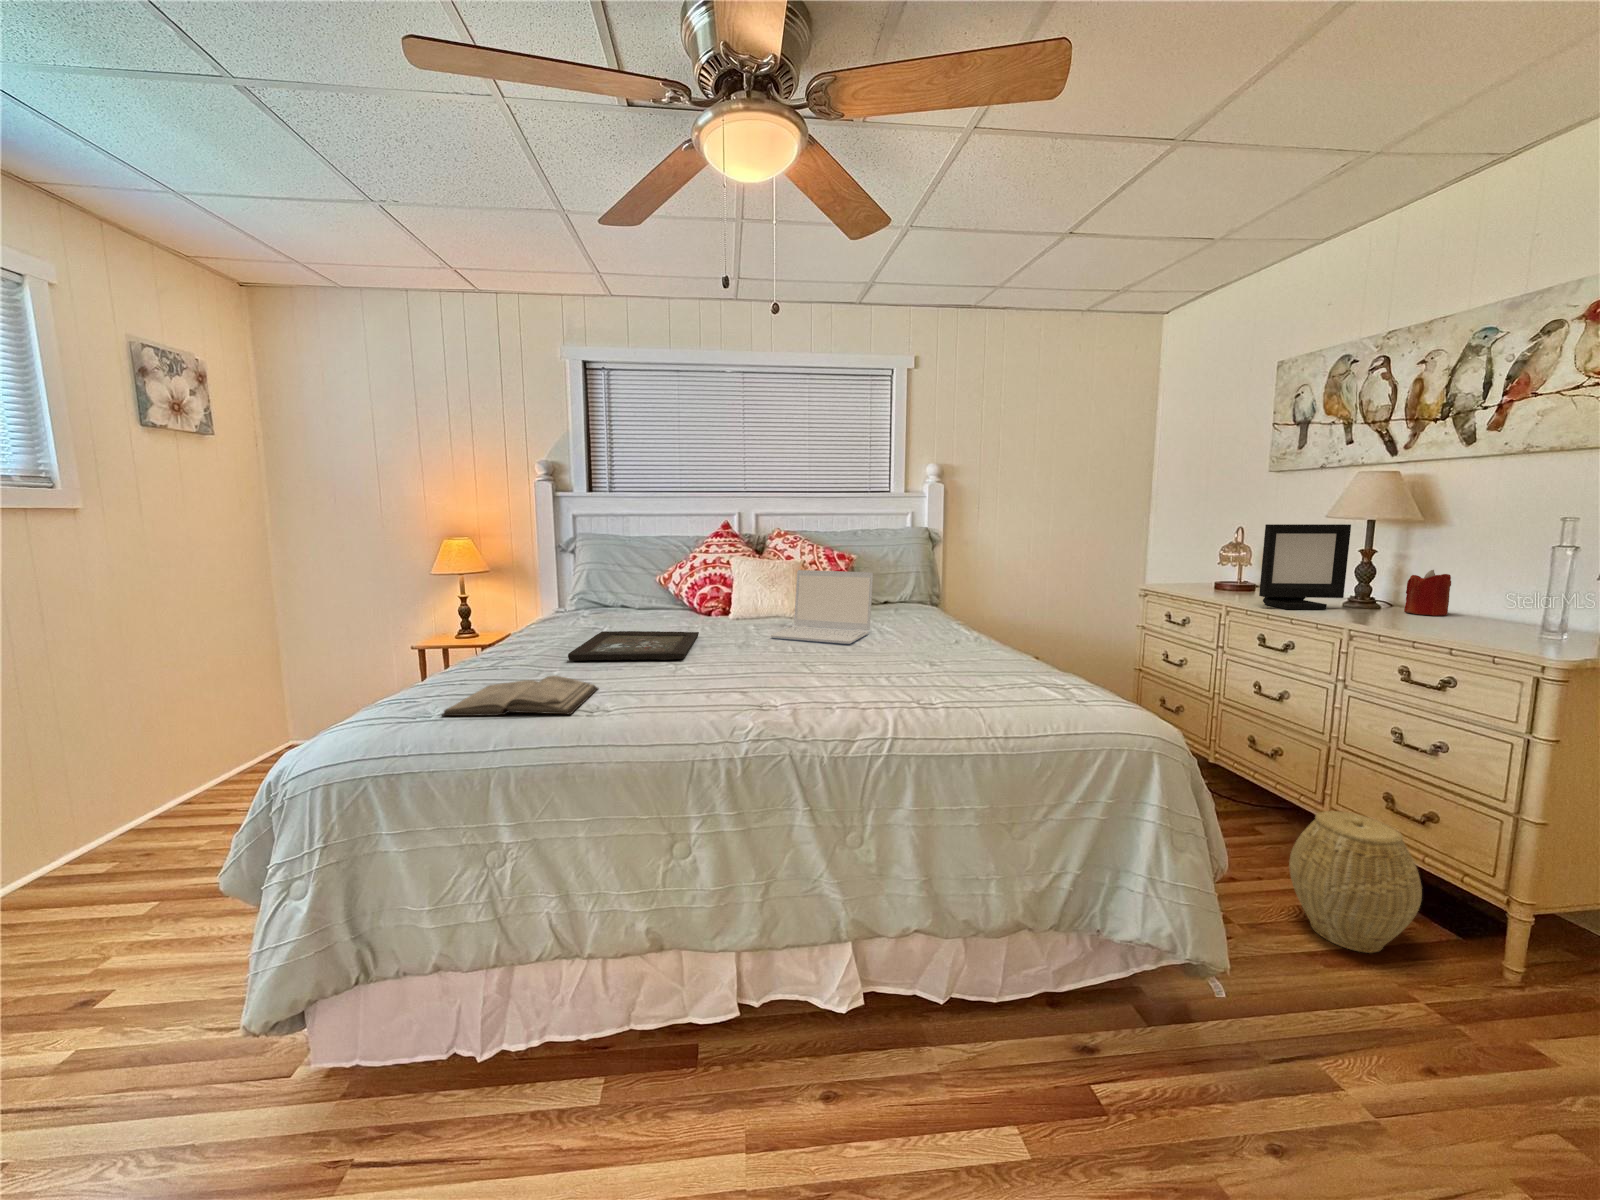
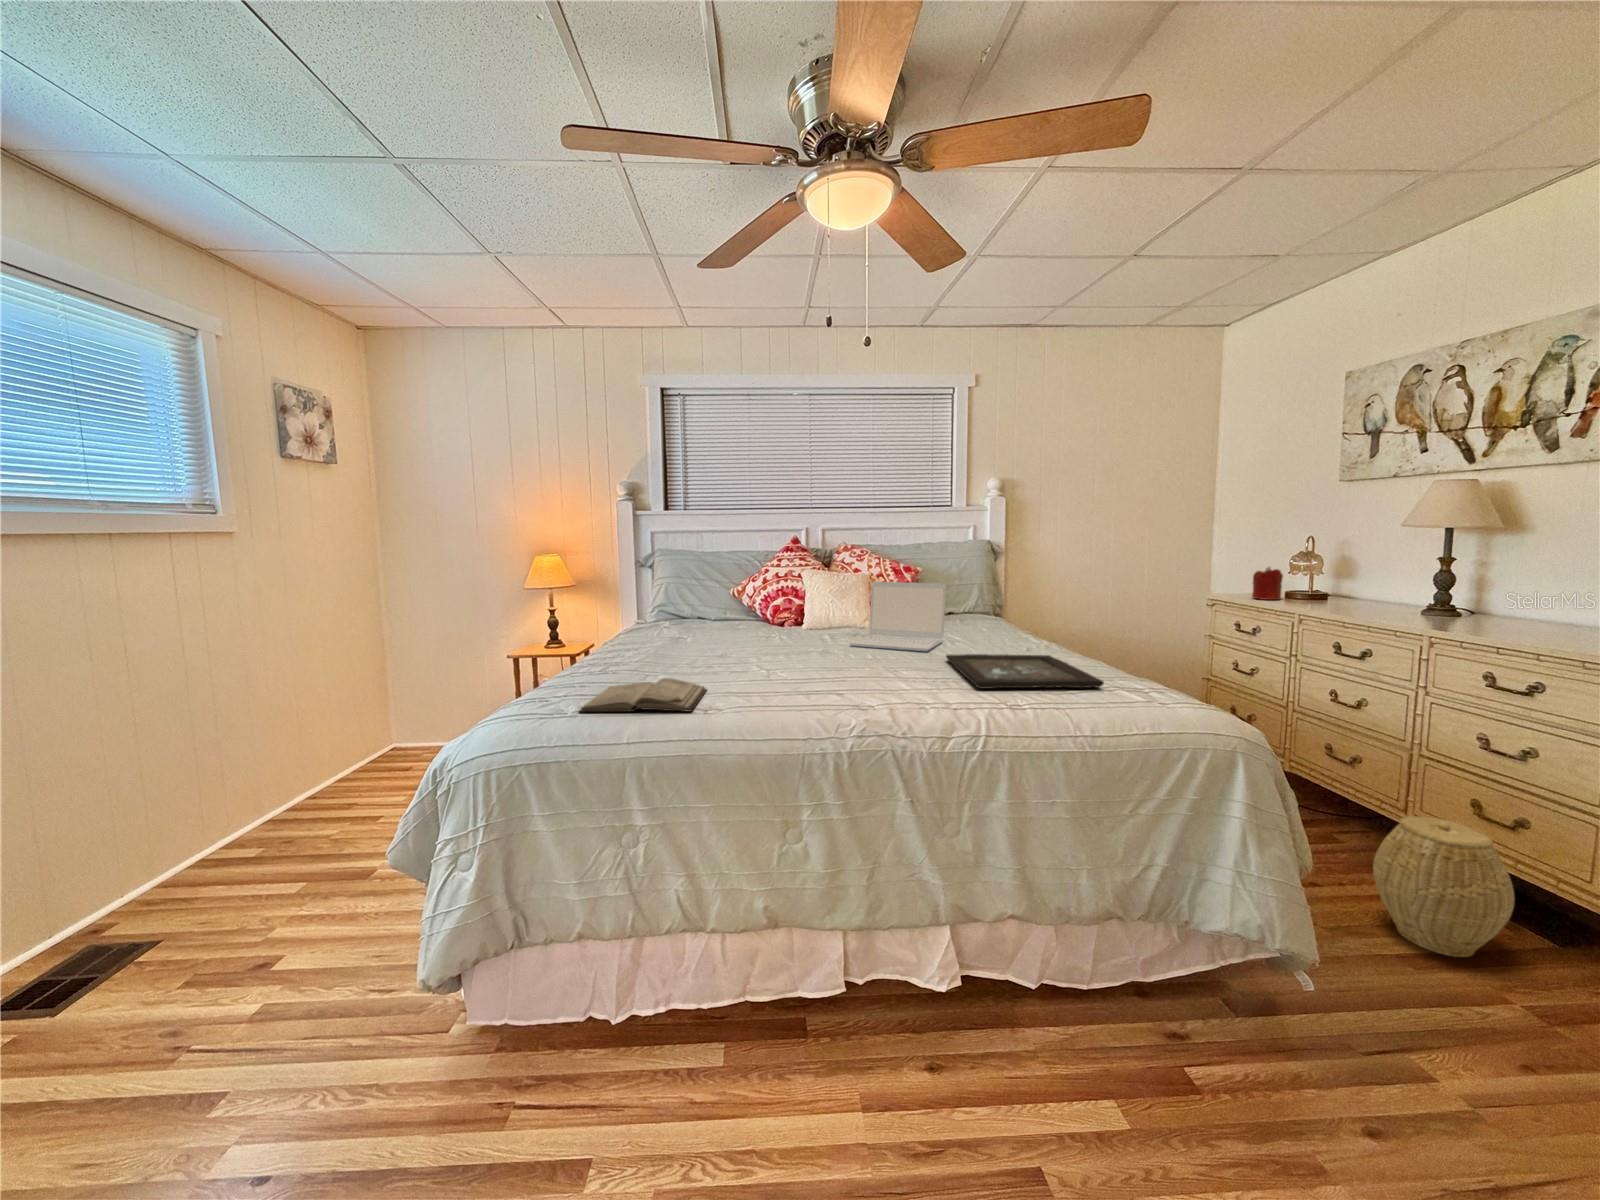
picture frame: present [1259,524,1351,610] -> none [1333,533,1428,617]
candle: present [1404,570,1451,616] -> present [1252,567,1283,600]
tray: present [568,631,699,661] -> present [946,654,1104,689]

